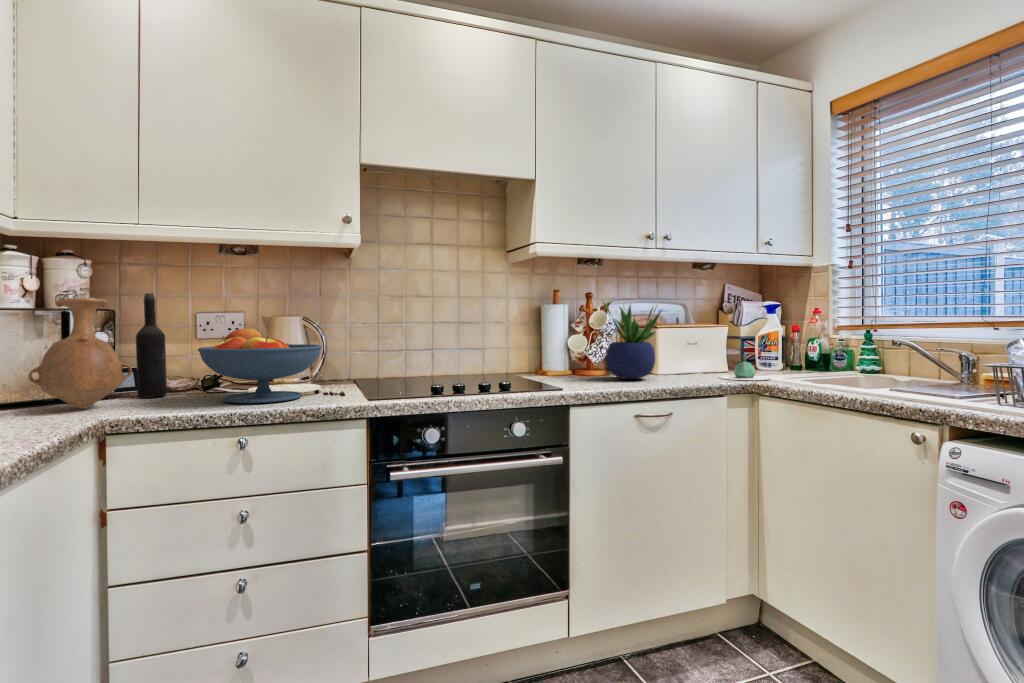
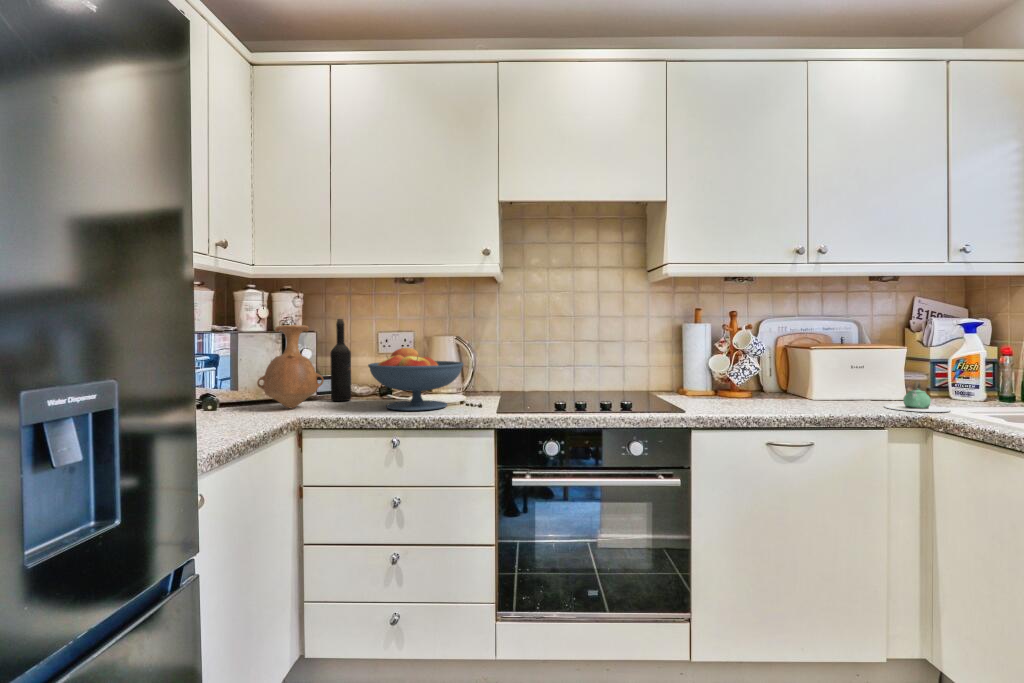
potted plant: present [603,301,661,379] -> none [740,318,809,403]

